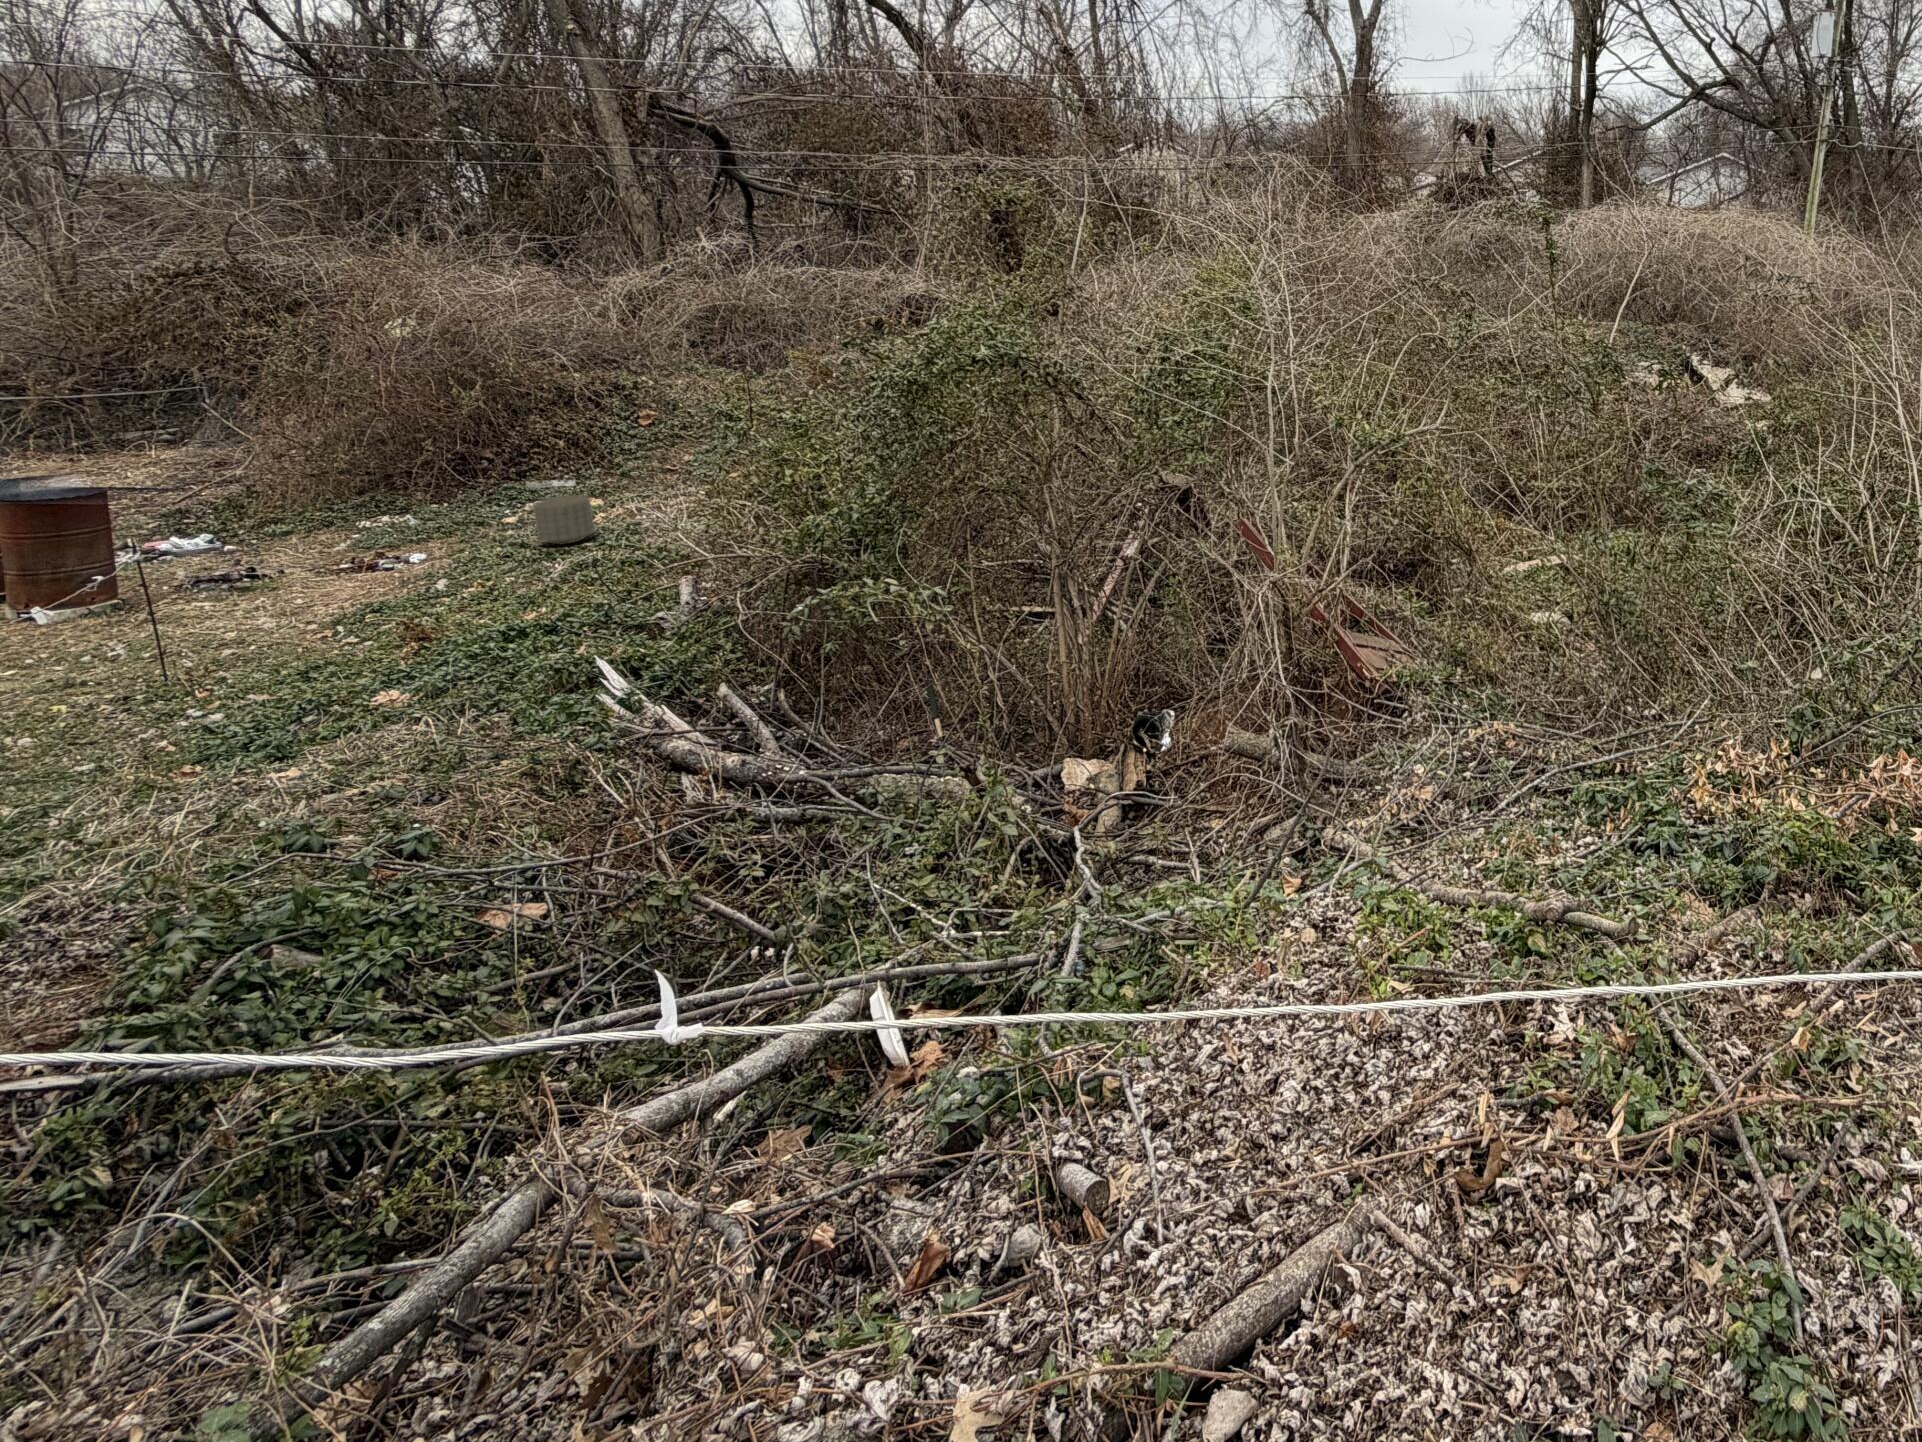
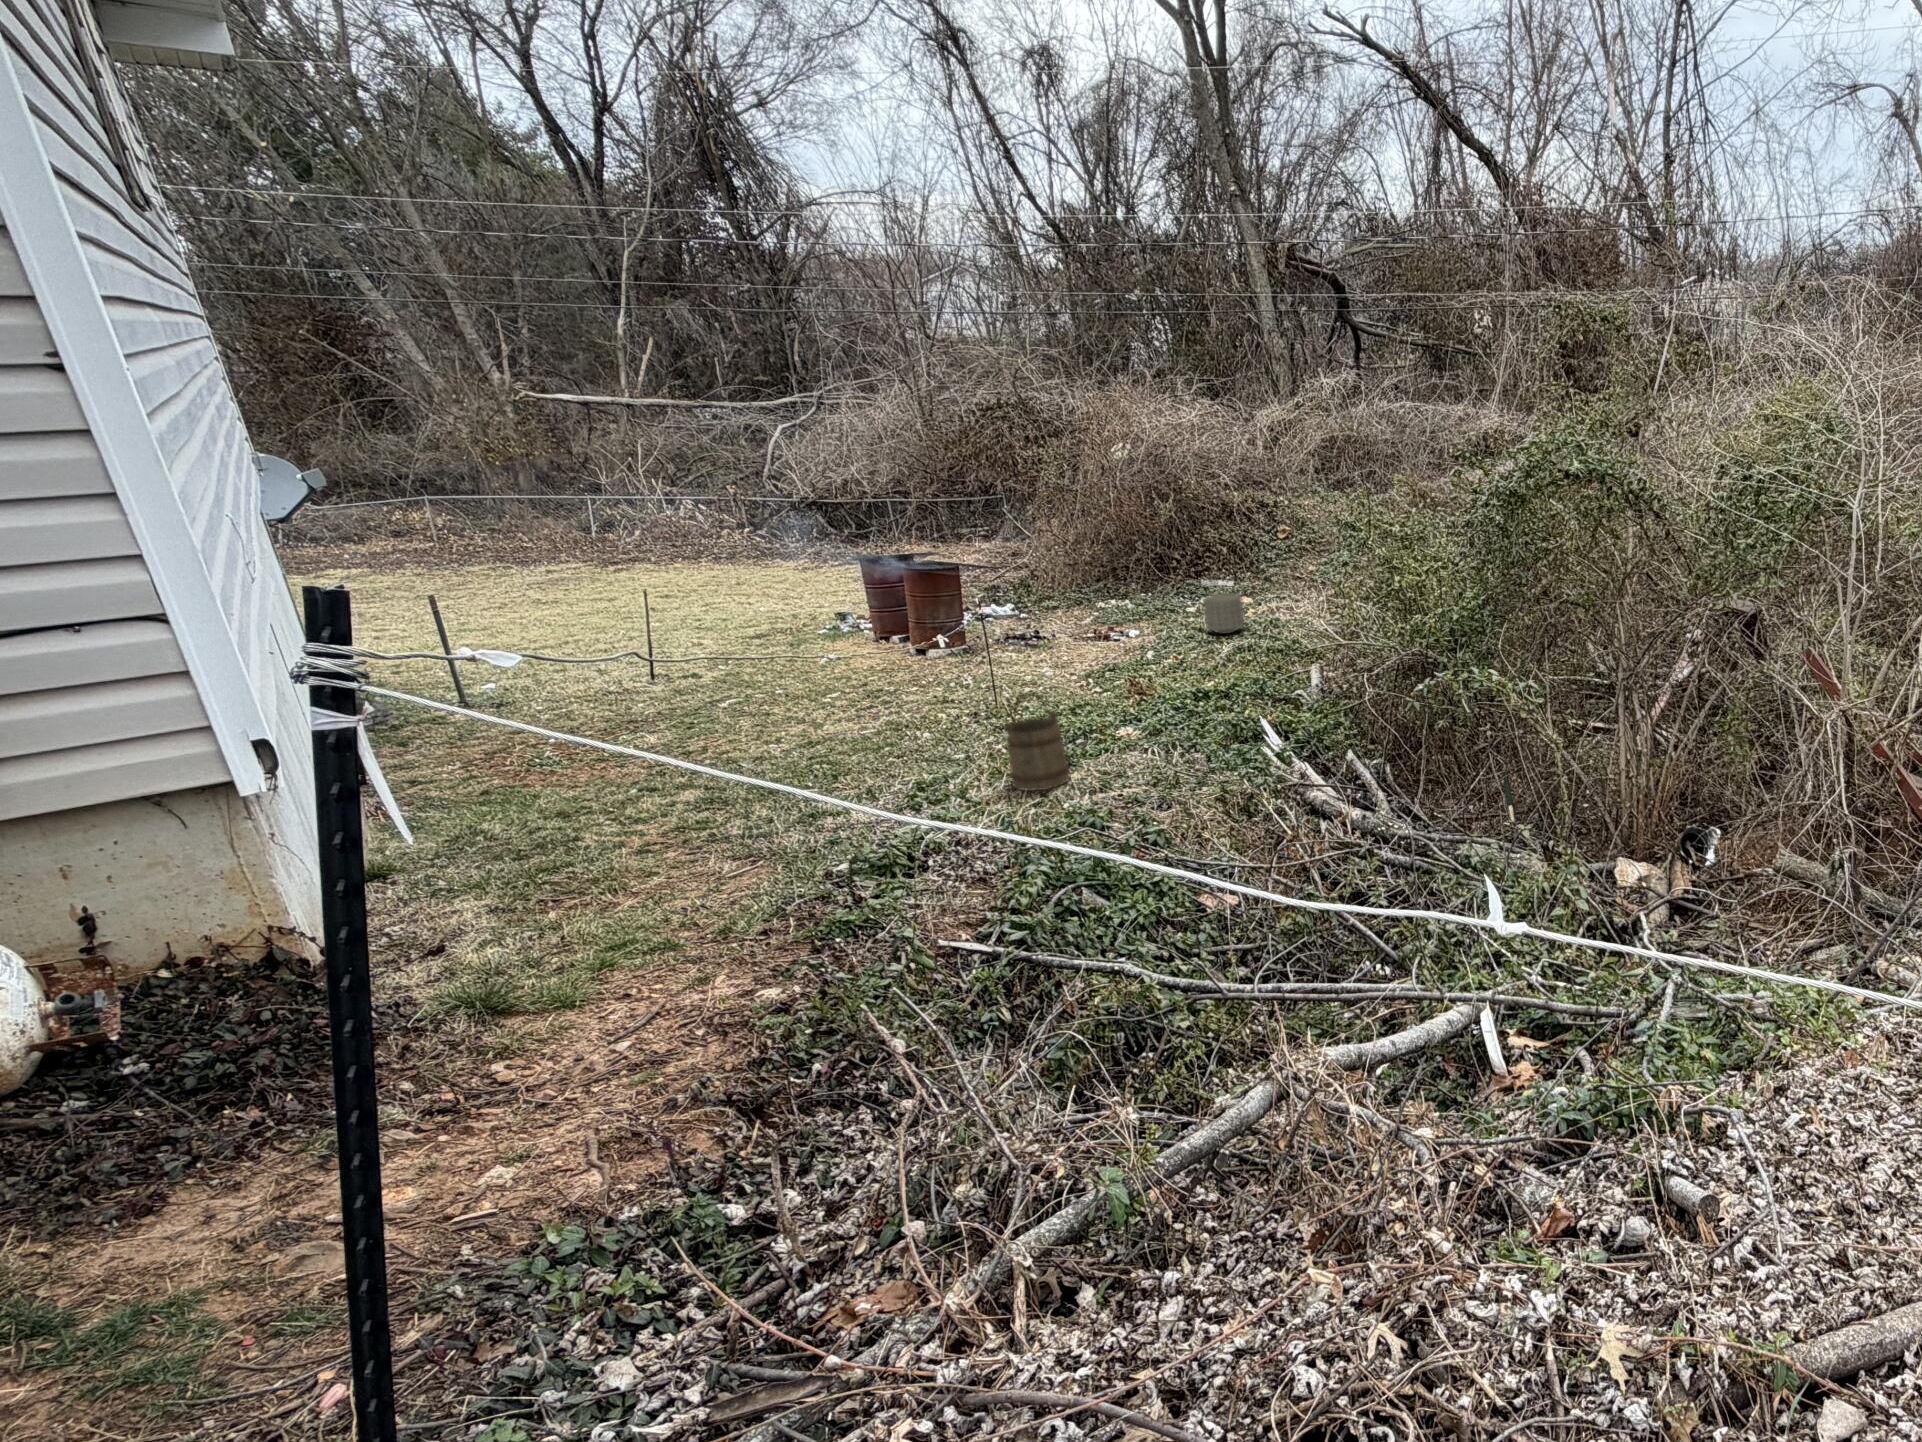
bucket: none [157,671,285,807] -> present [1004,693,1070,791]

